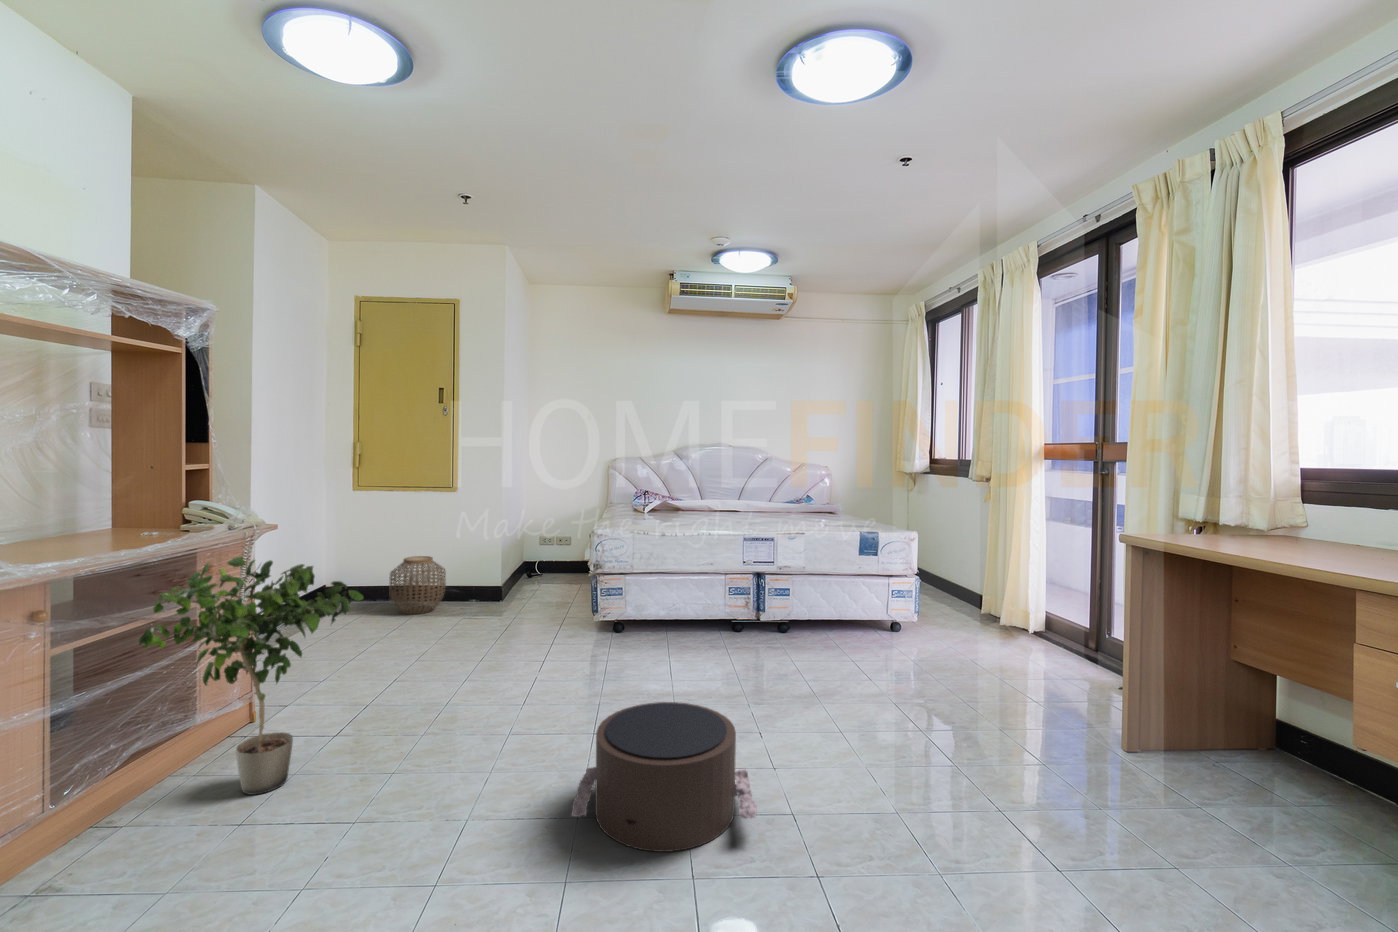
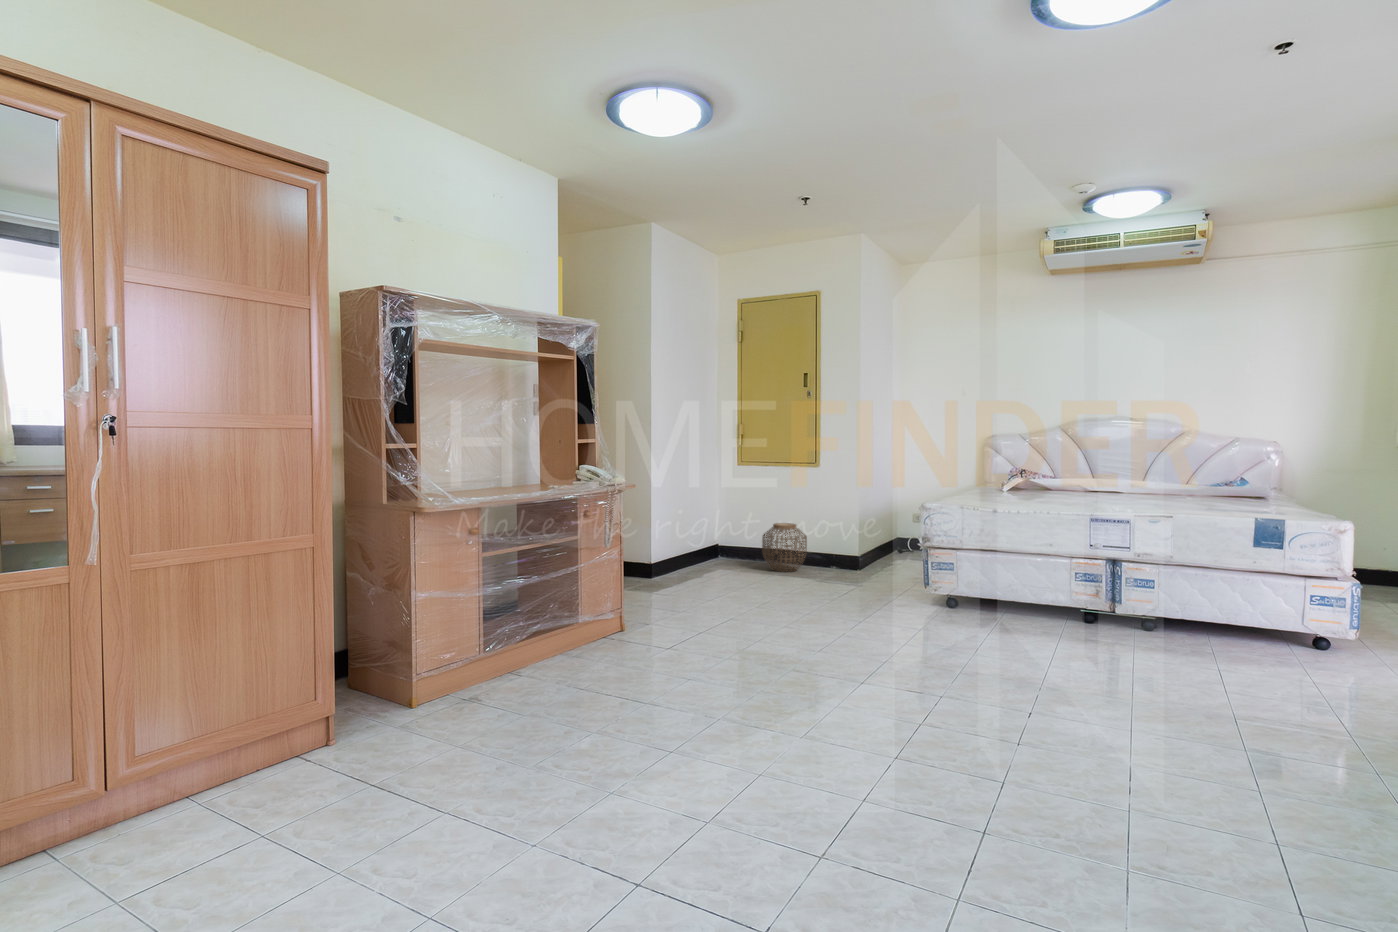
potted plant: present [139,557,363,795] -> none [598,495,713,645]
pouf: present [571,702,757,852] -> none [825,628,982,726]

